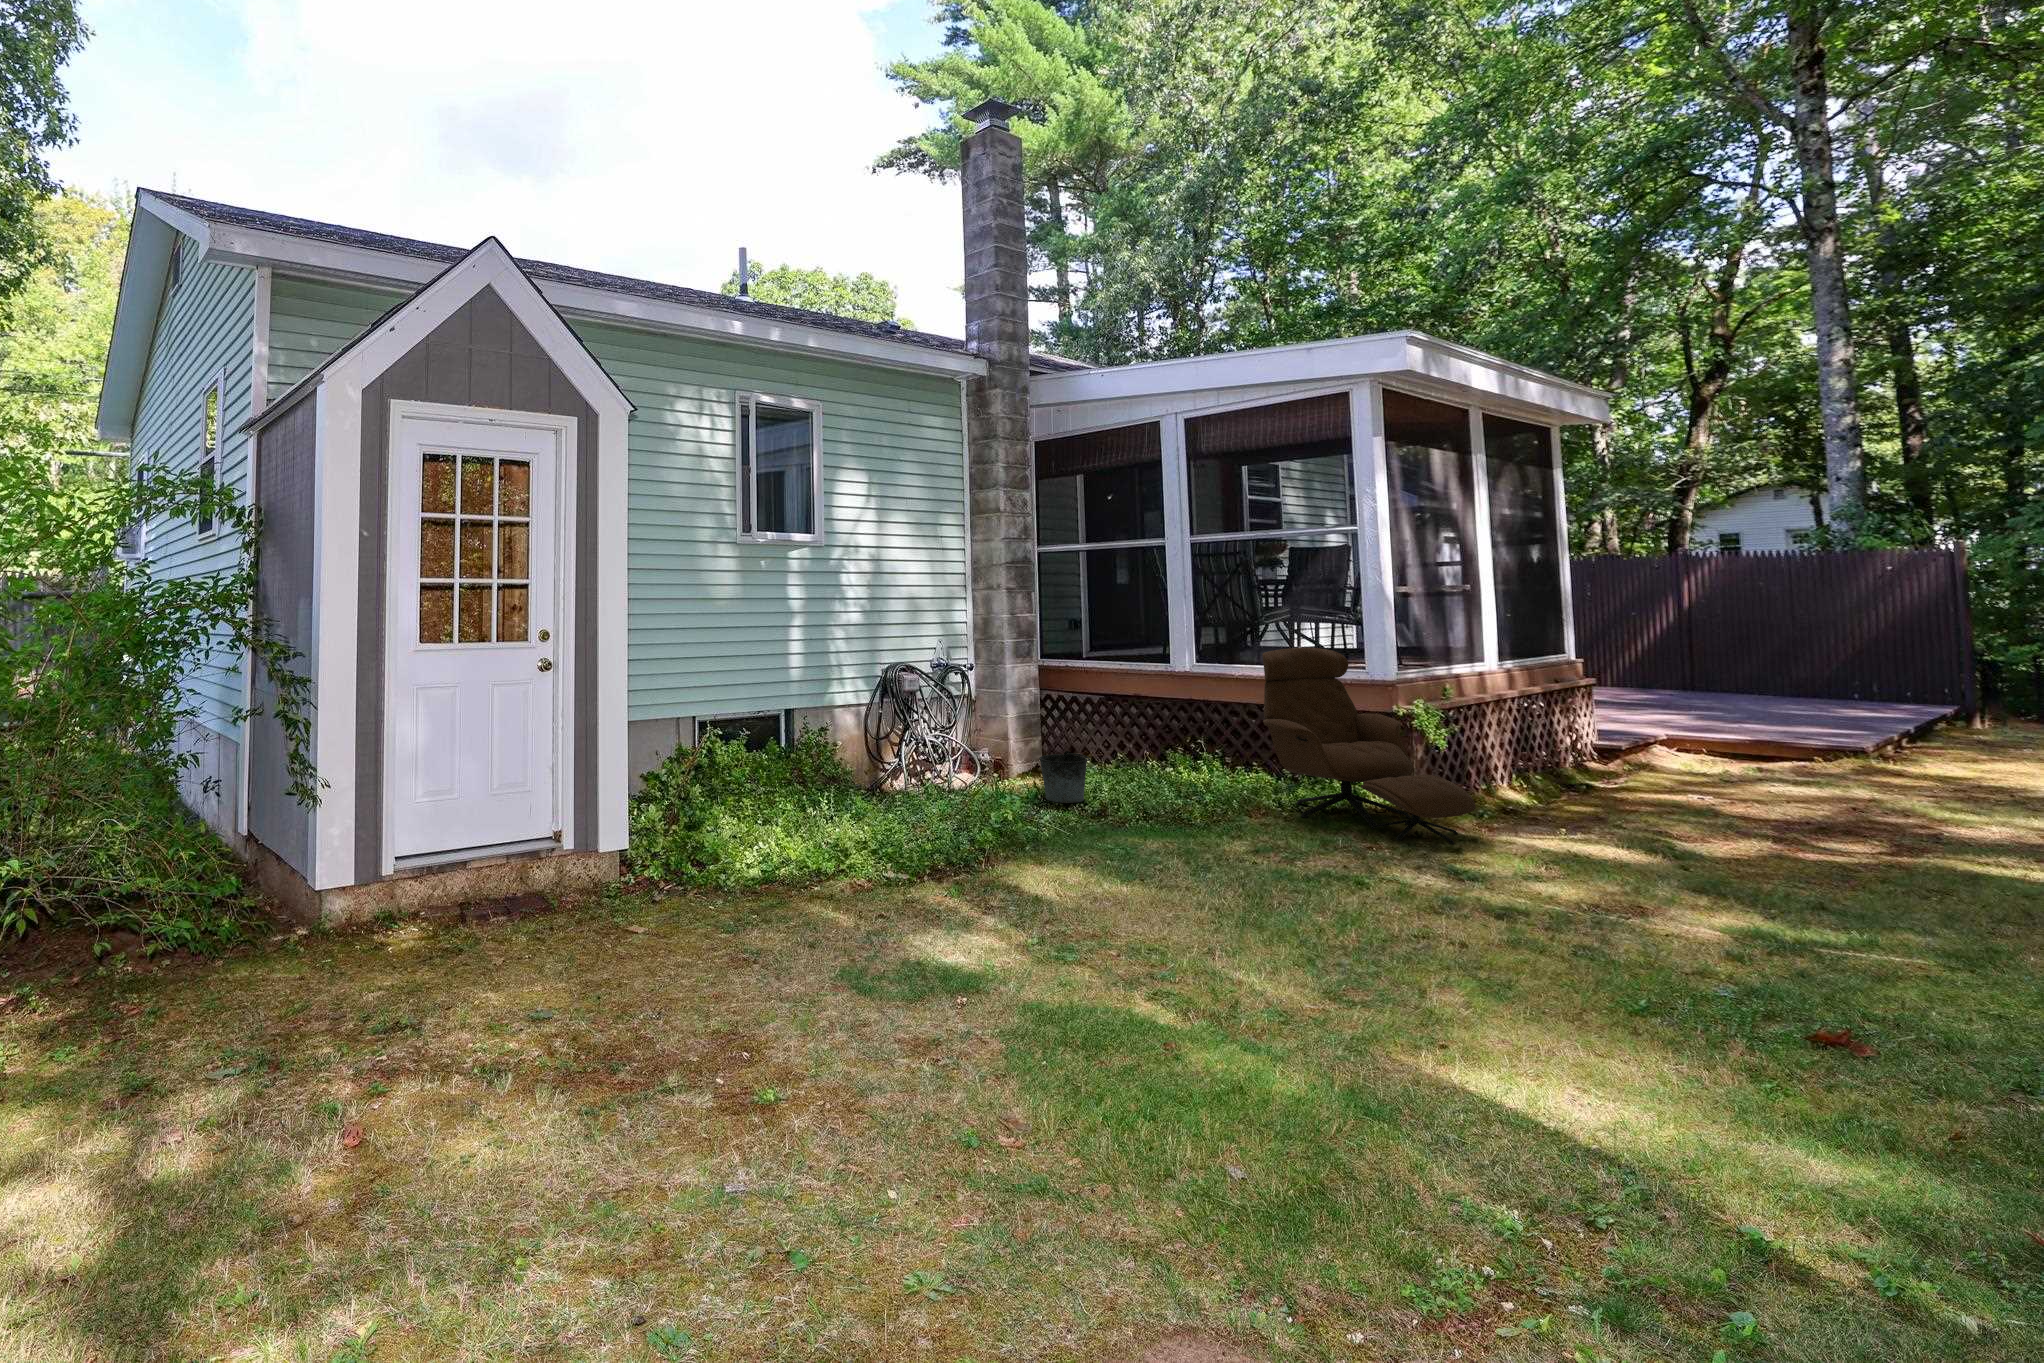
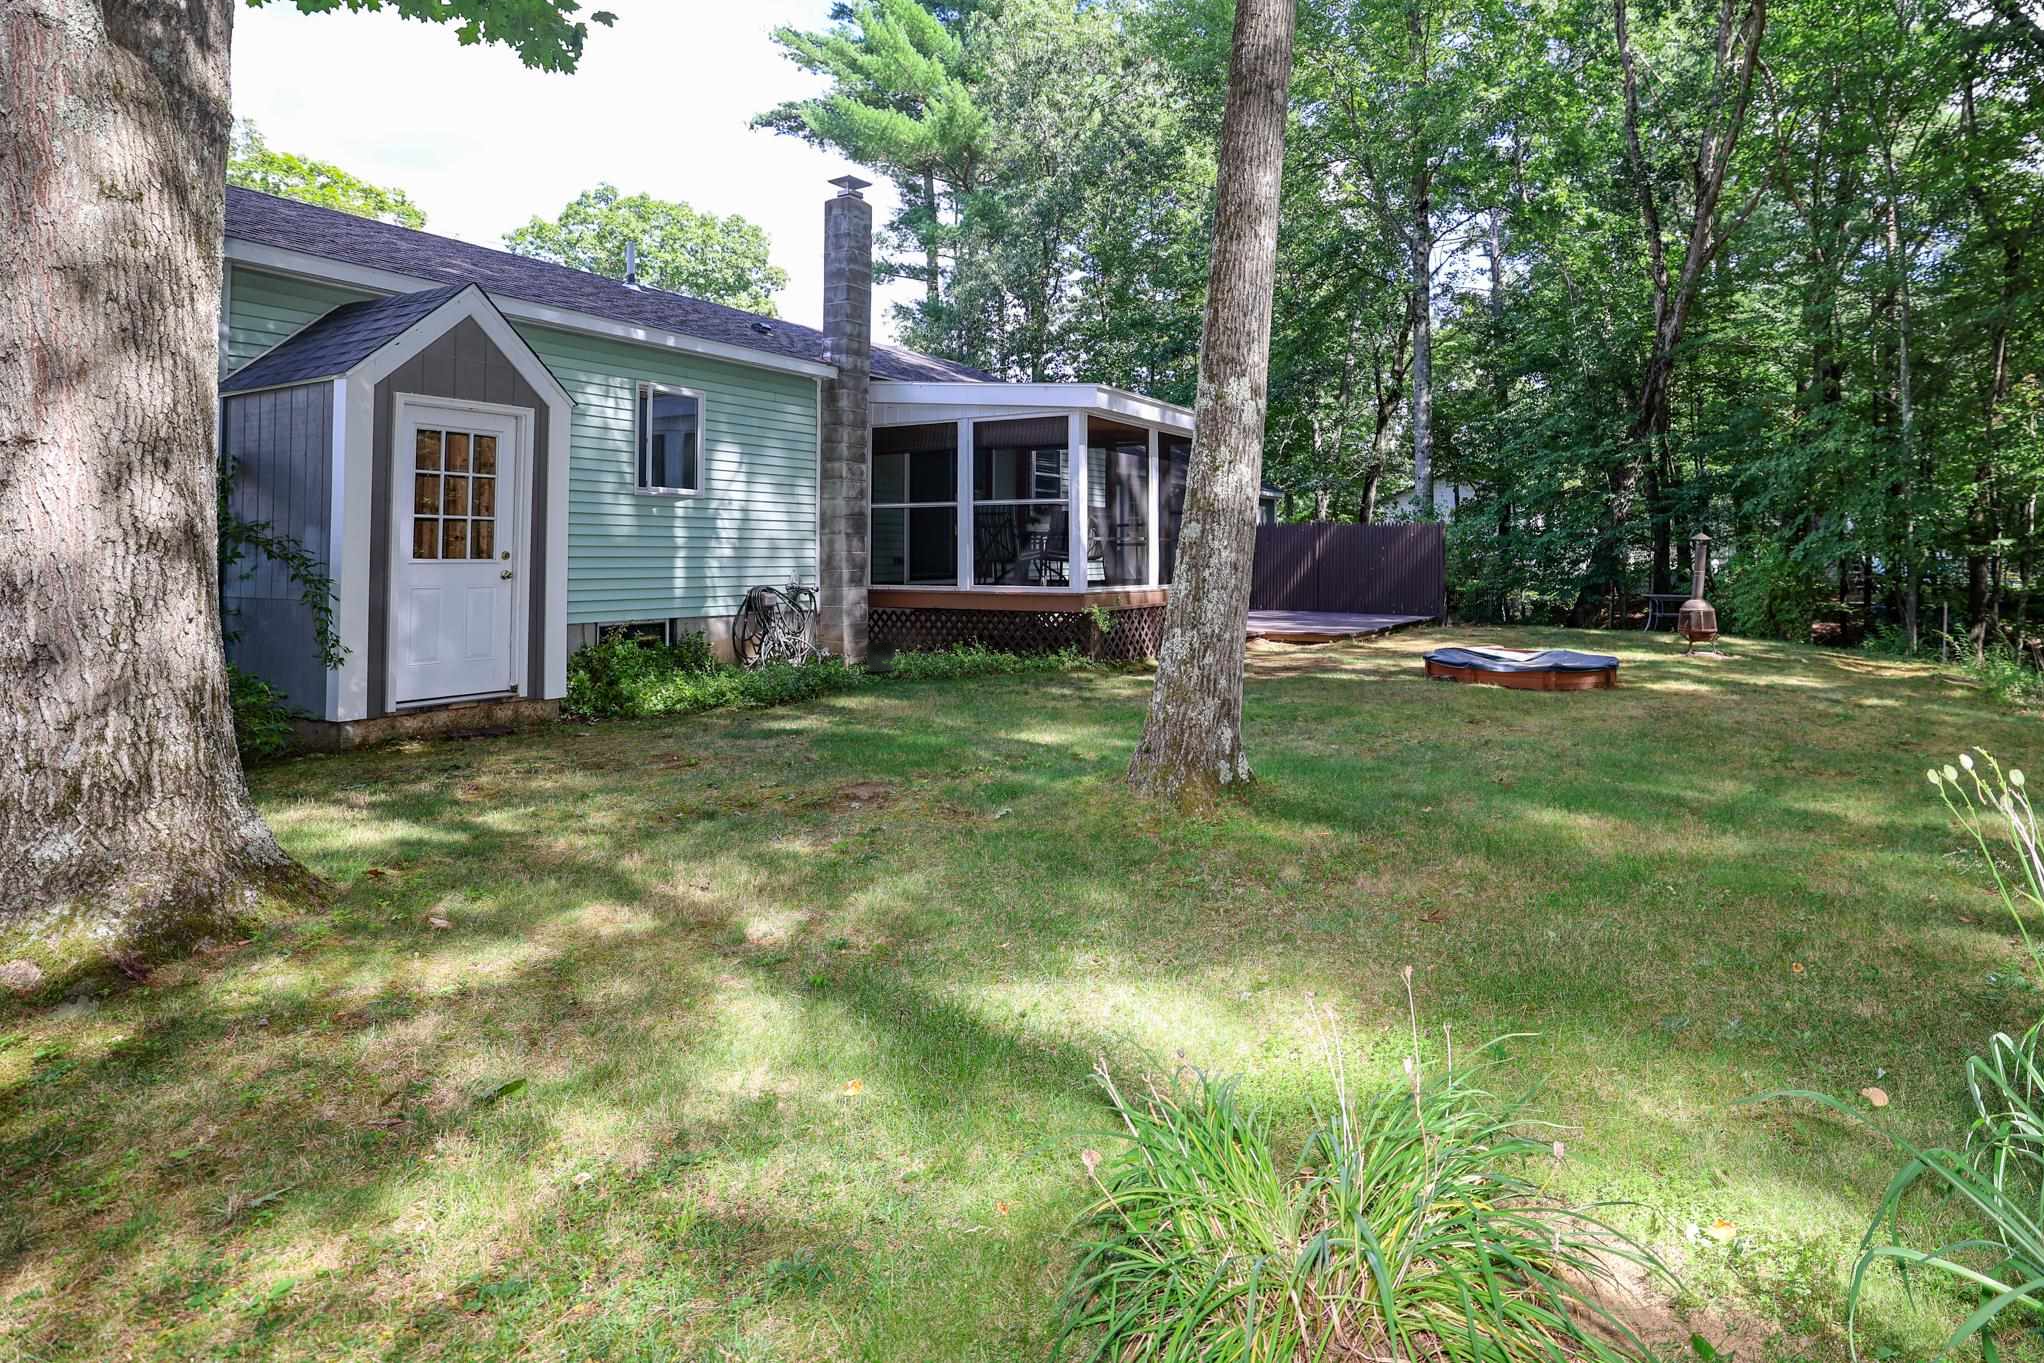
lounge chair: present [1263,648,1476,844] -> none [1004,573,1100,673]

